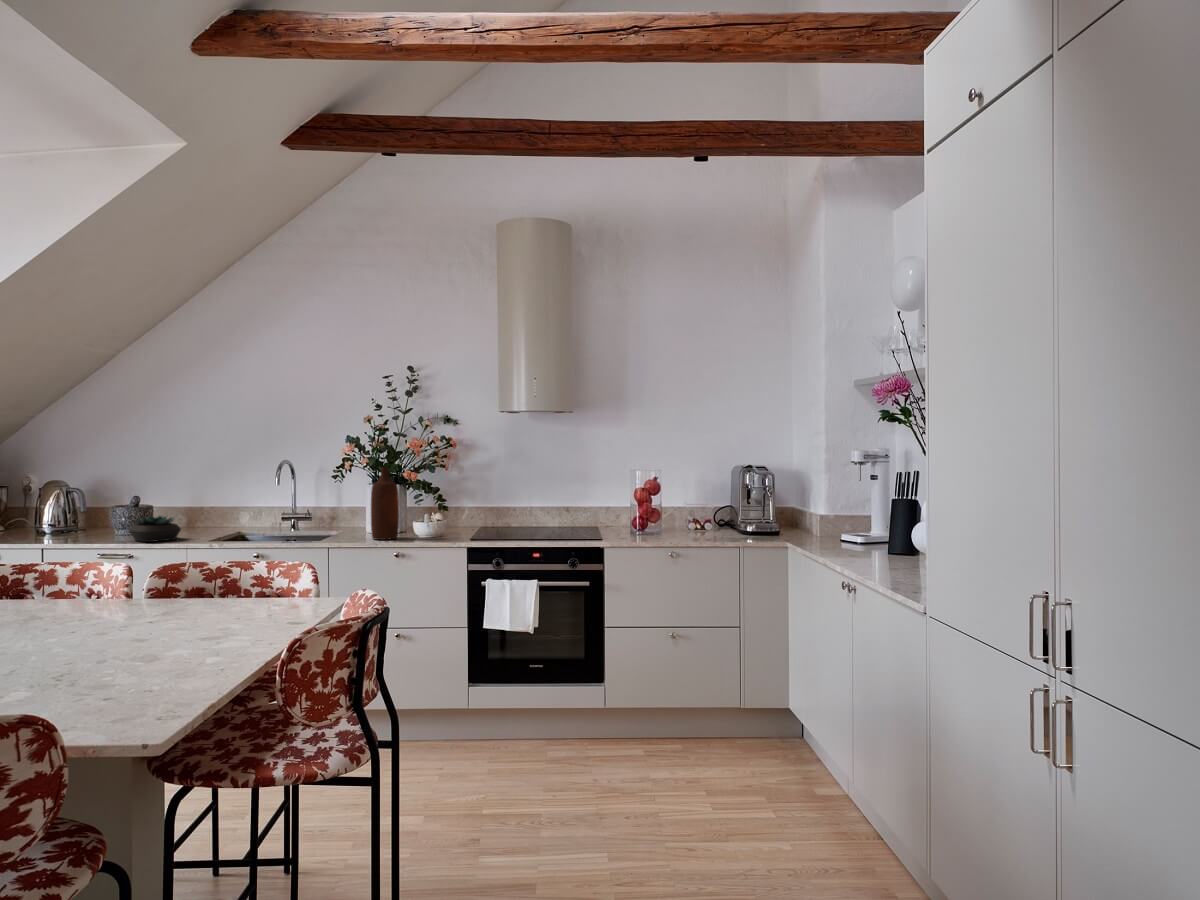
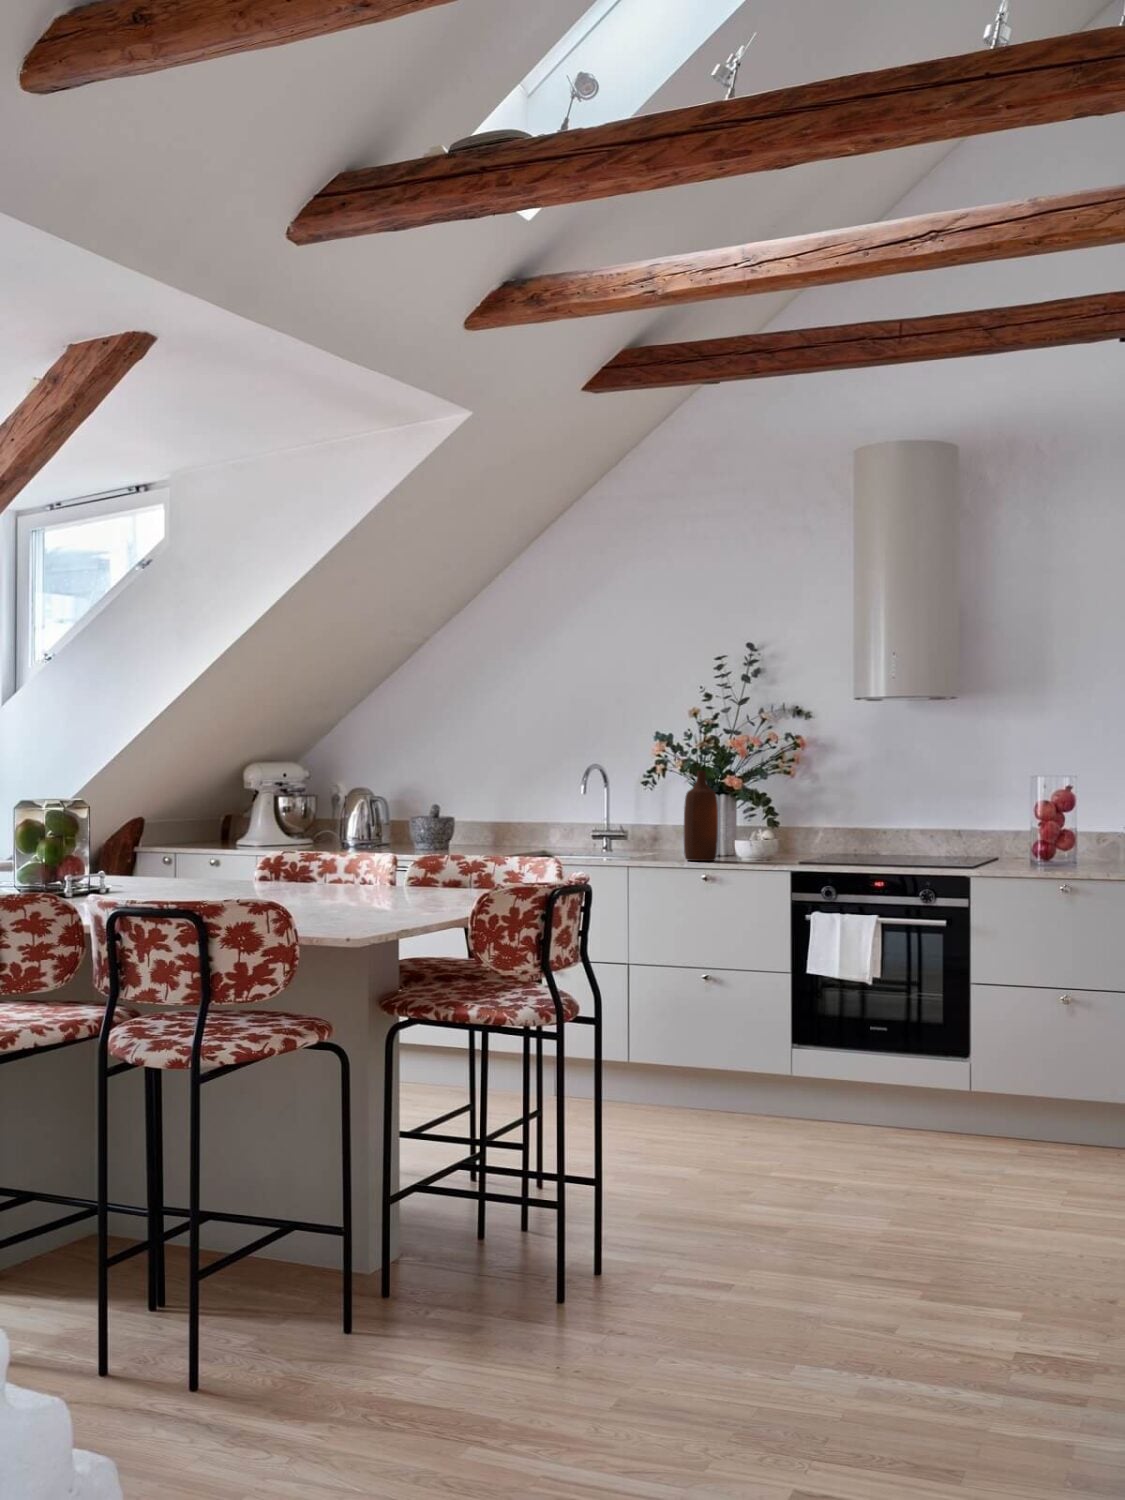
succulent plant: present [129,516,181,542] -> none [425,823,478,852]

